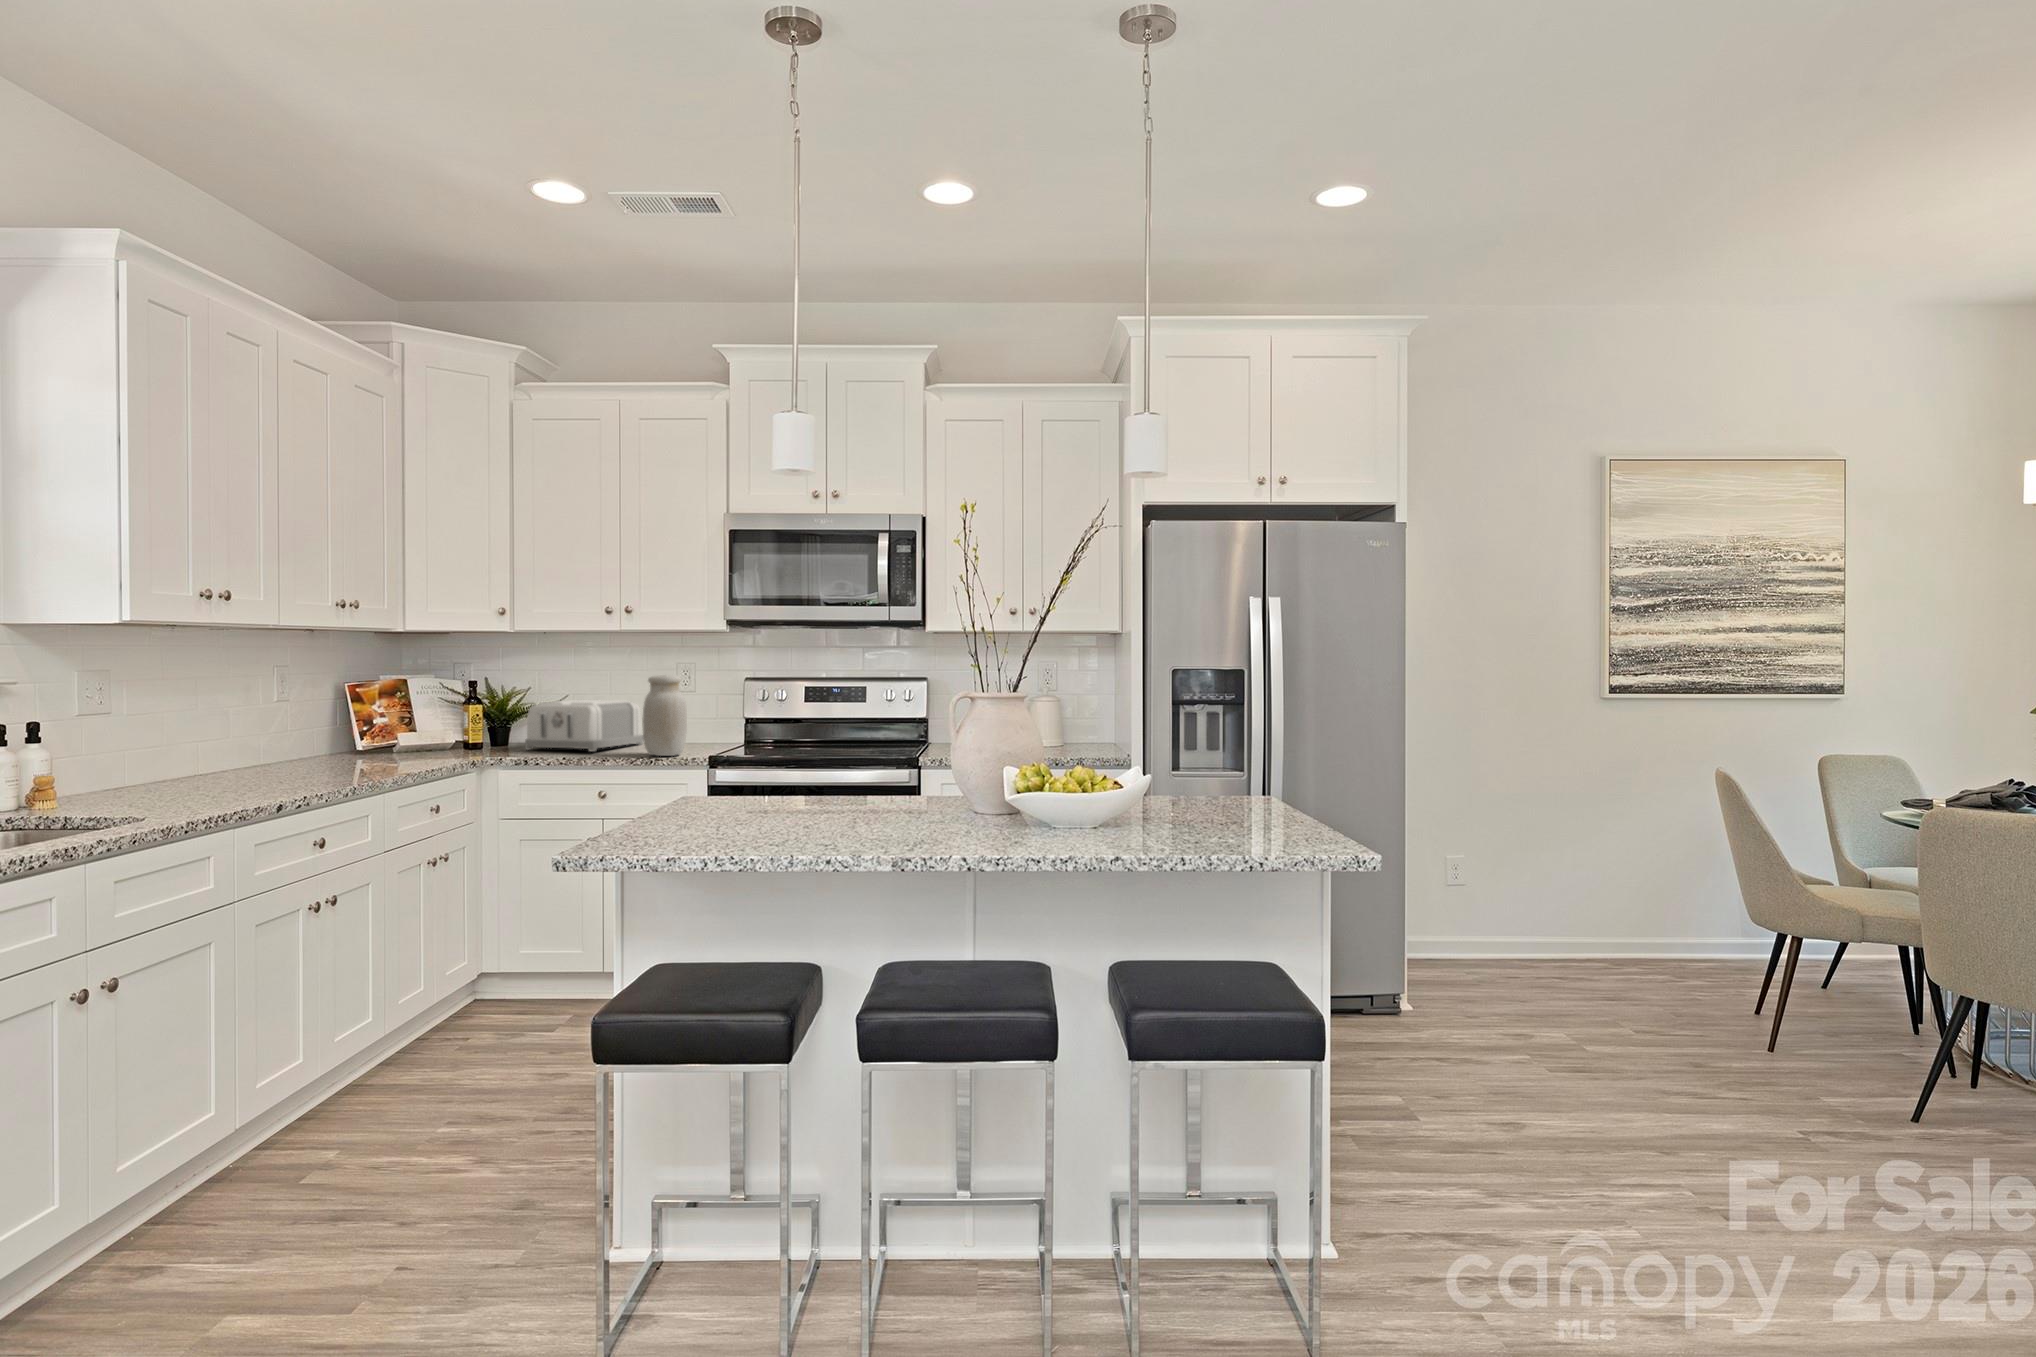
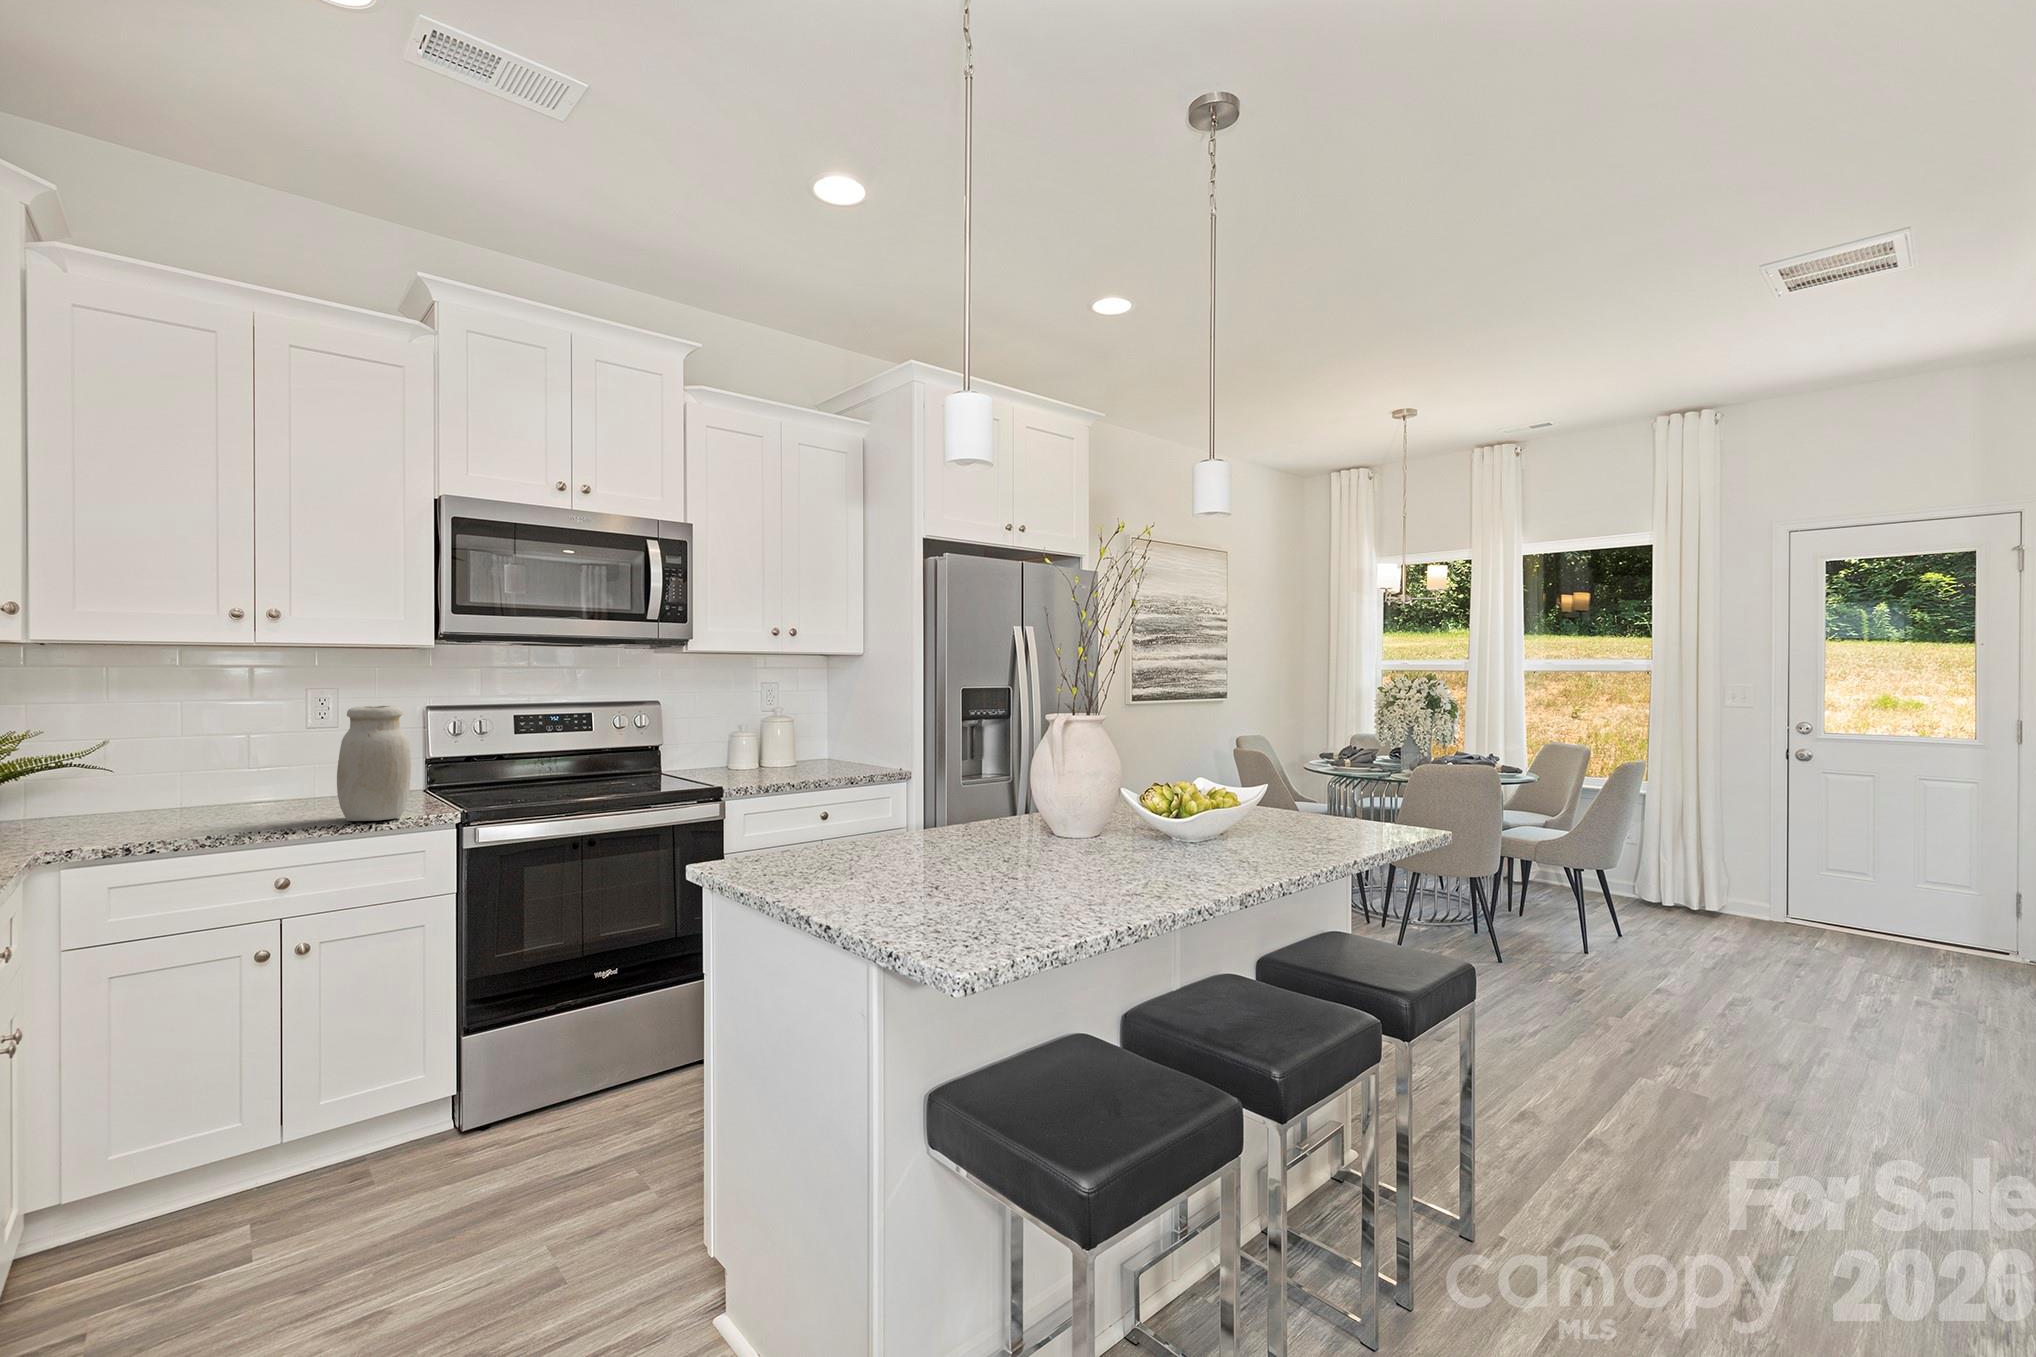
toaster: present [525,700,643,752] -> none [69,745,271,835]

